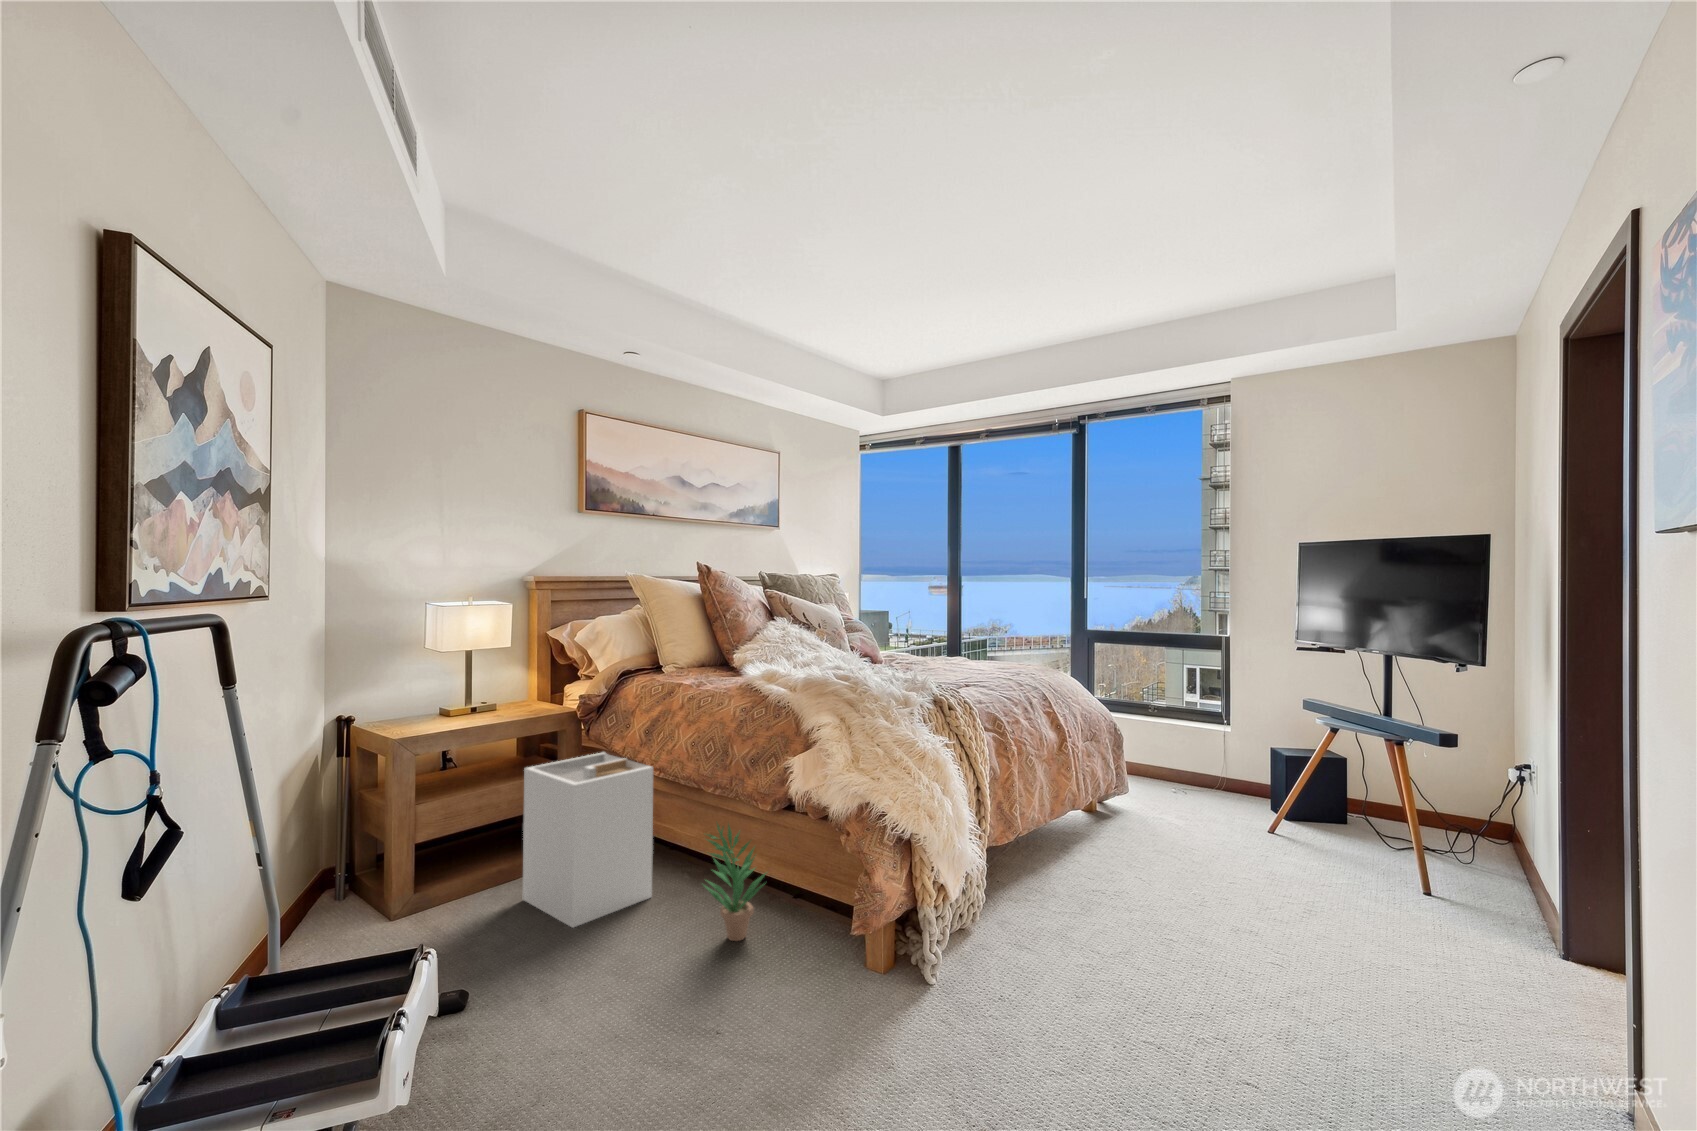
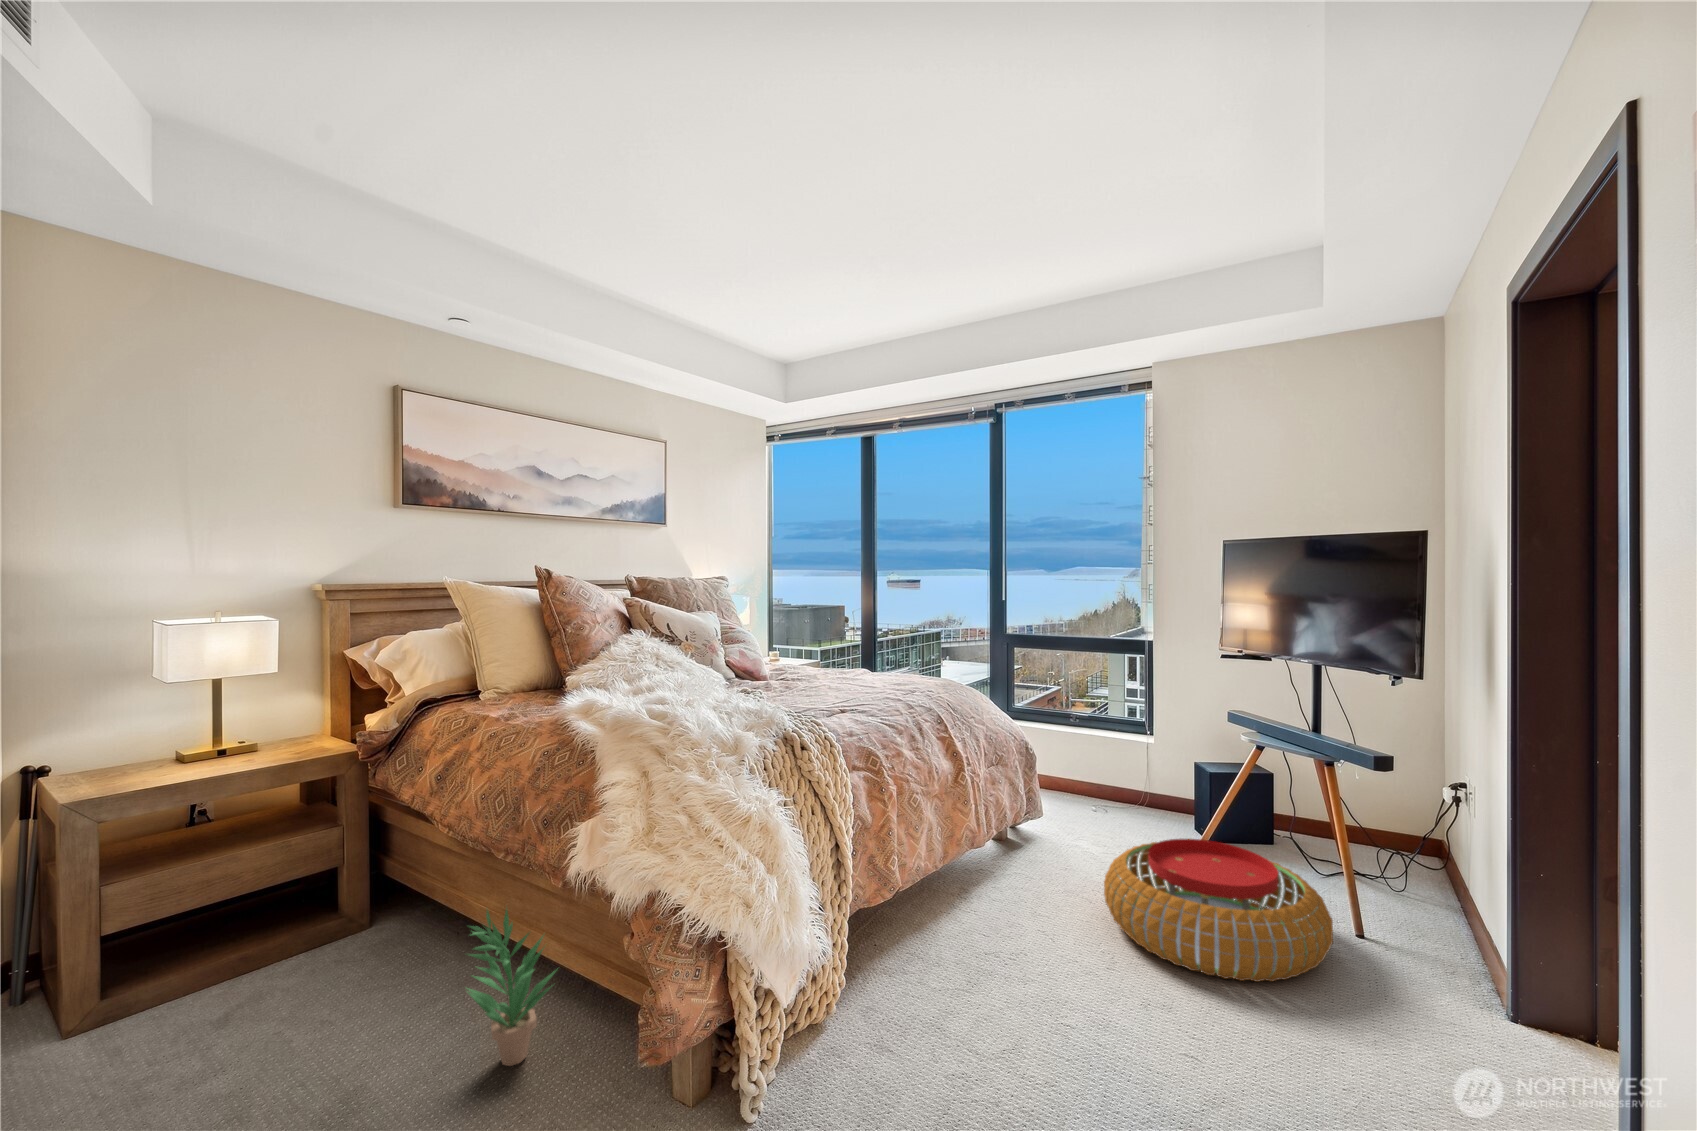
laundry hamper: present [522,752,653,927] -> none [257,804,432,1052]
pouf: none [1193,803,1395,913] -> present [1104,839,1333,982]

